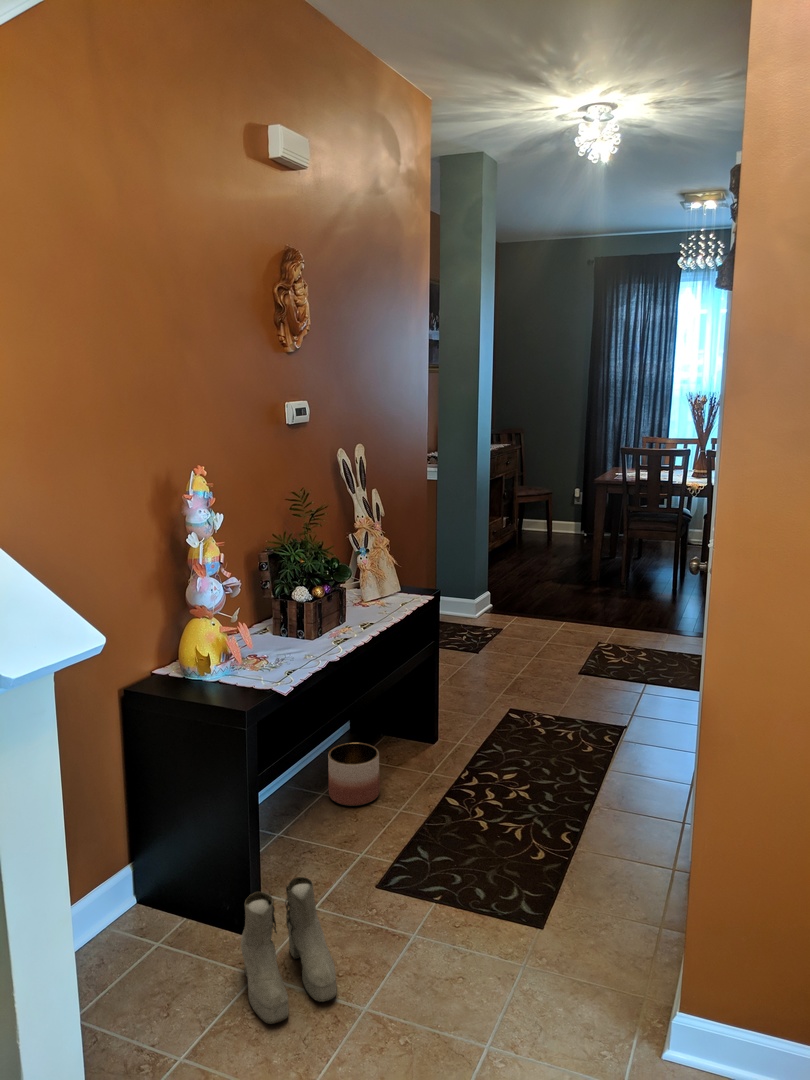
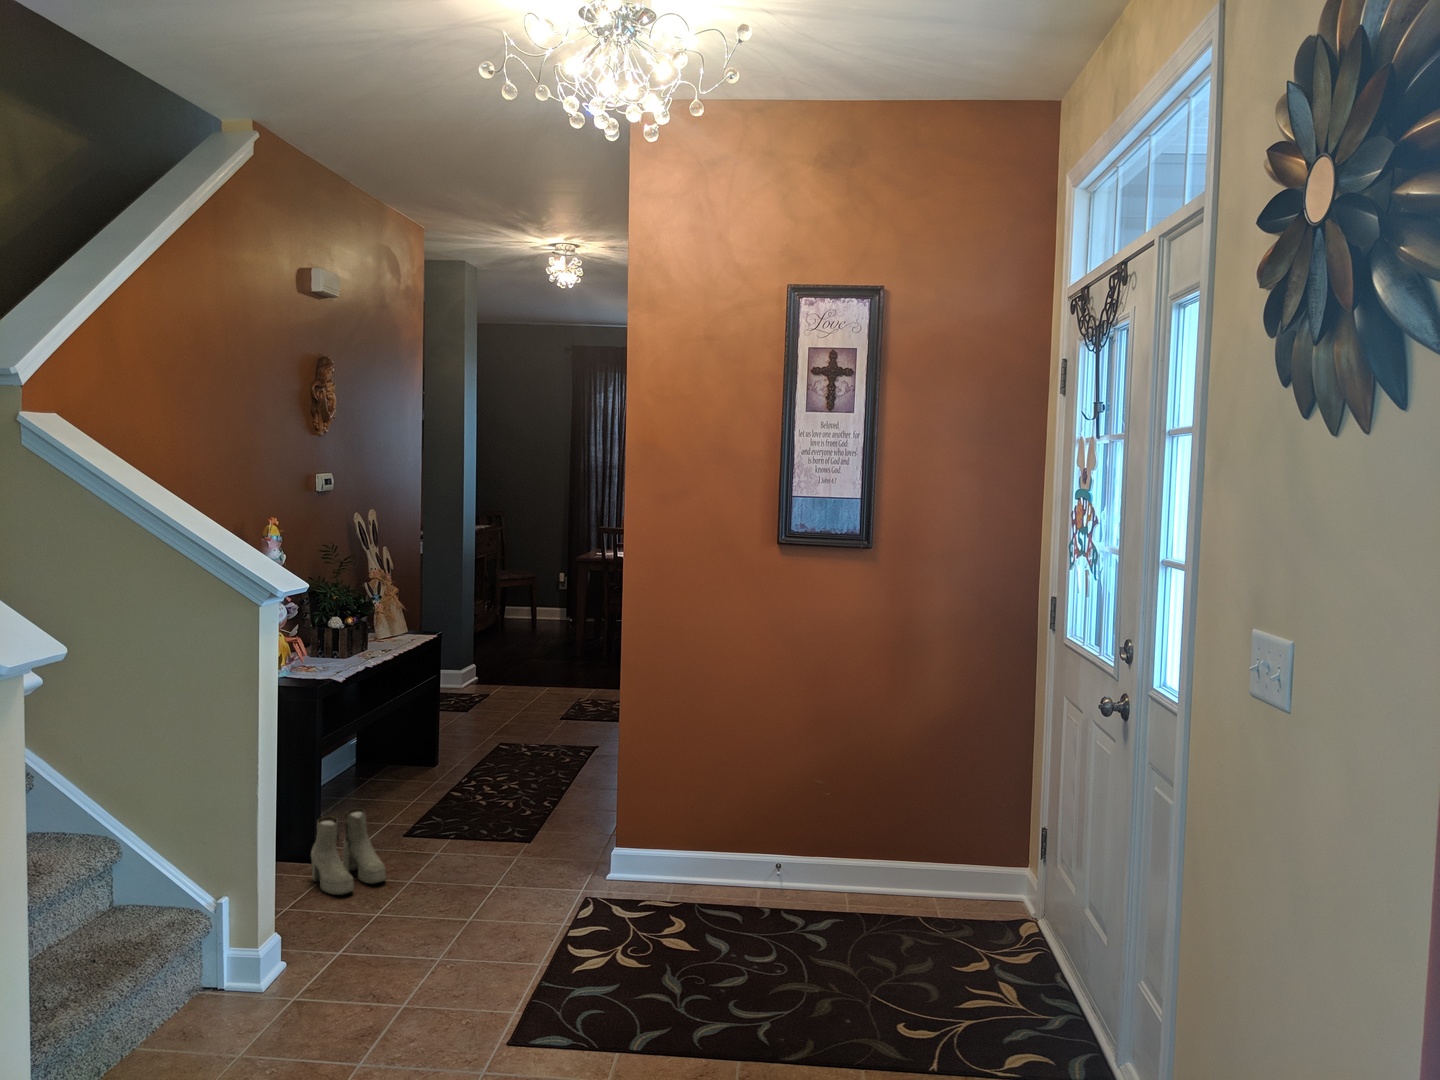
planter: present [328,743,380,806] -> none [350,755,394,803]

